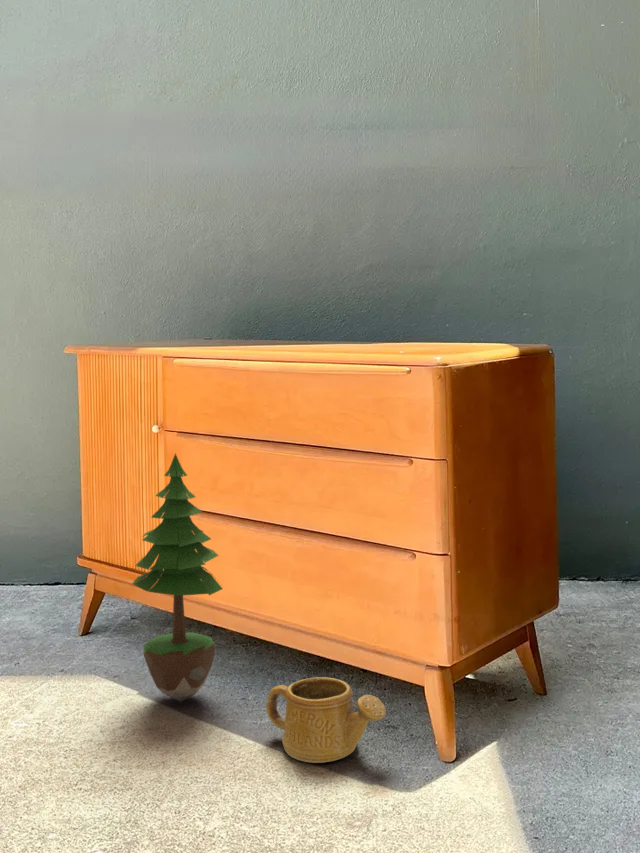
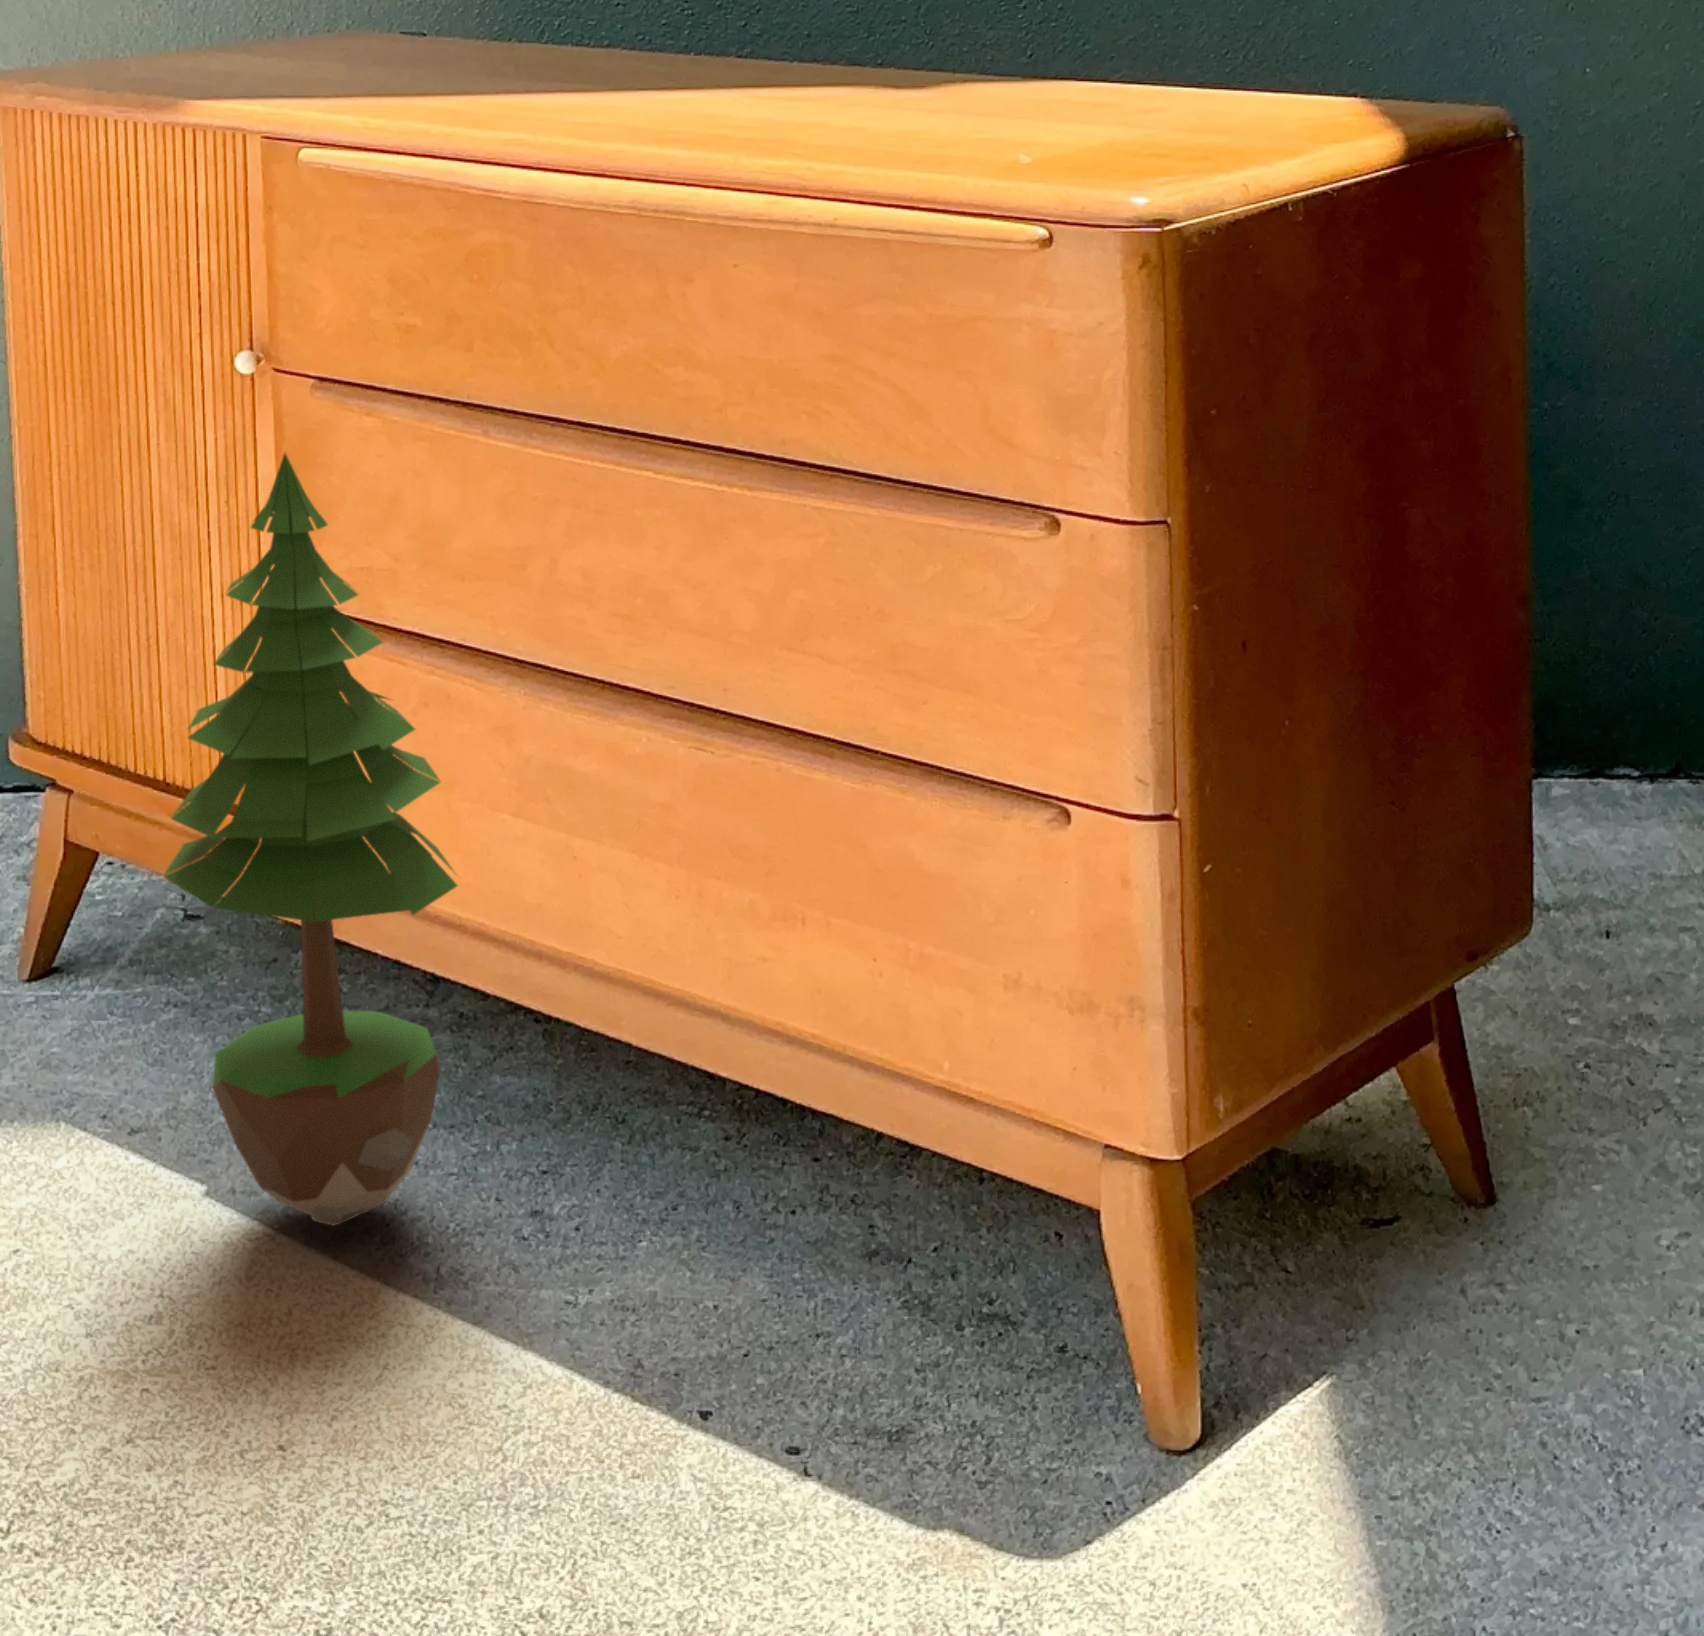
watering can: present [266,677,386,763] -> none [601,1179,980,1454]

